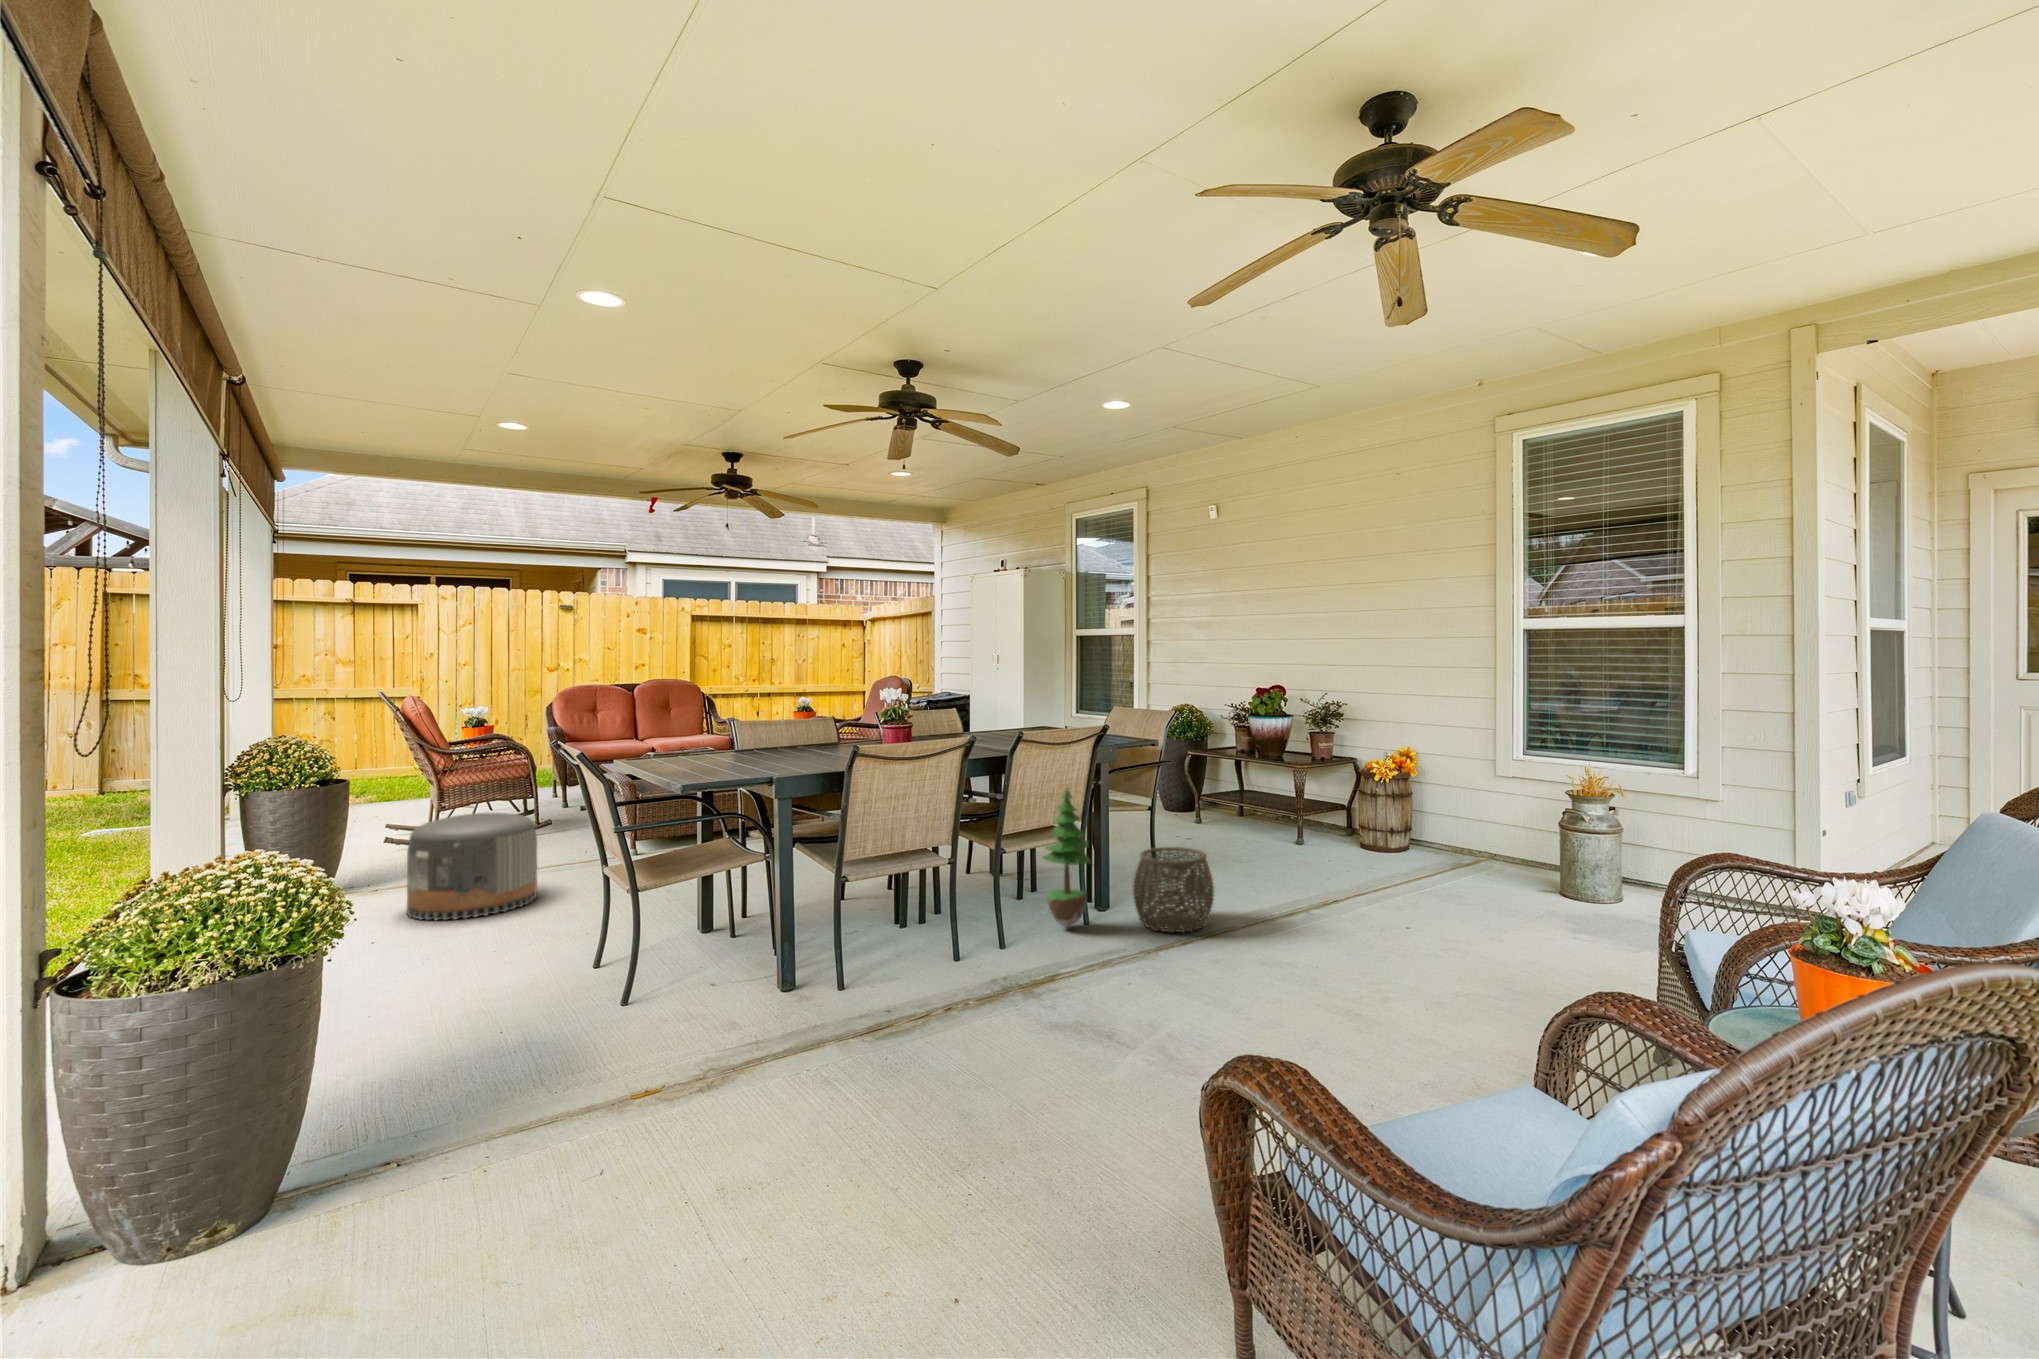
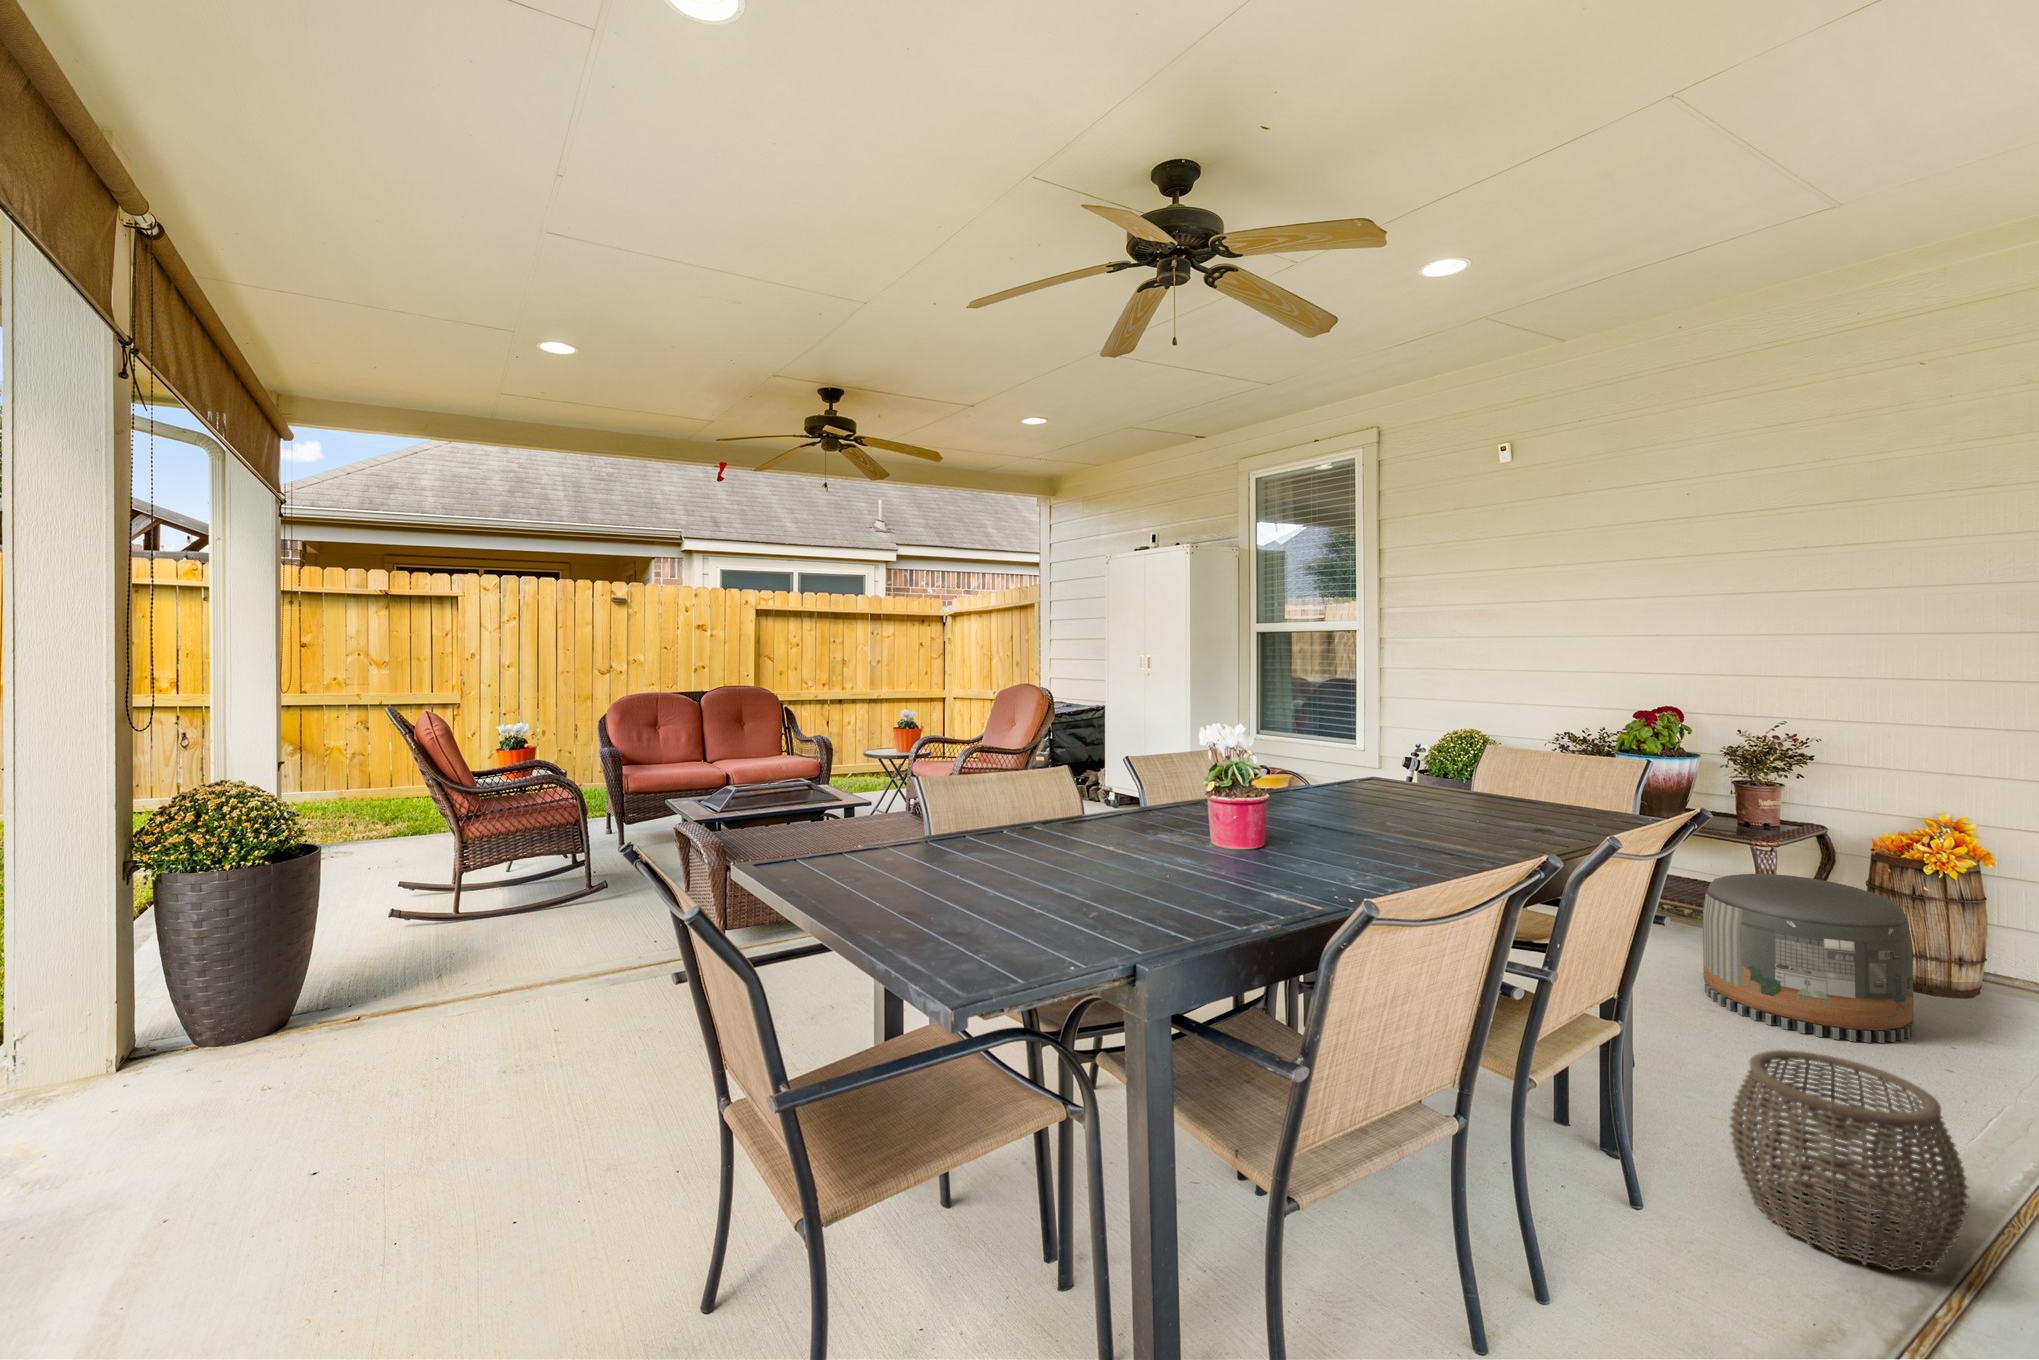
potted tree: present [1042,788,1090,928] -> none [1557,934,1684,1231]
pouf: present [407,813,537,920] -> present [1703,874,1914,1043]

